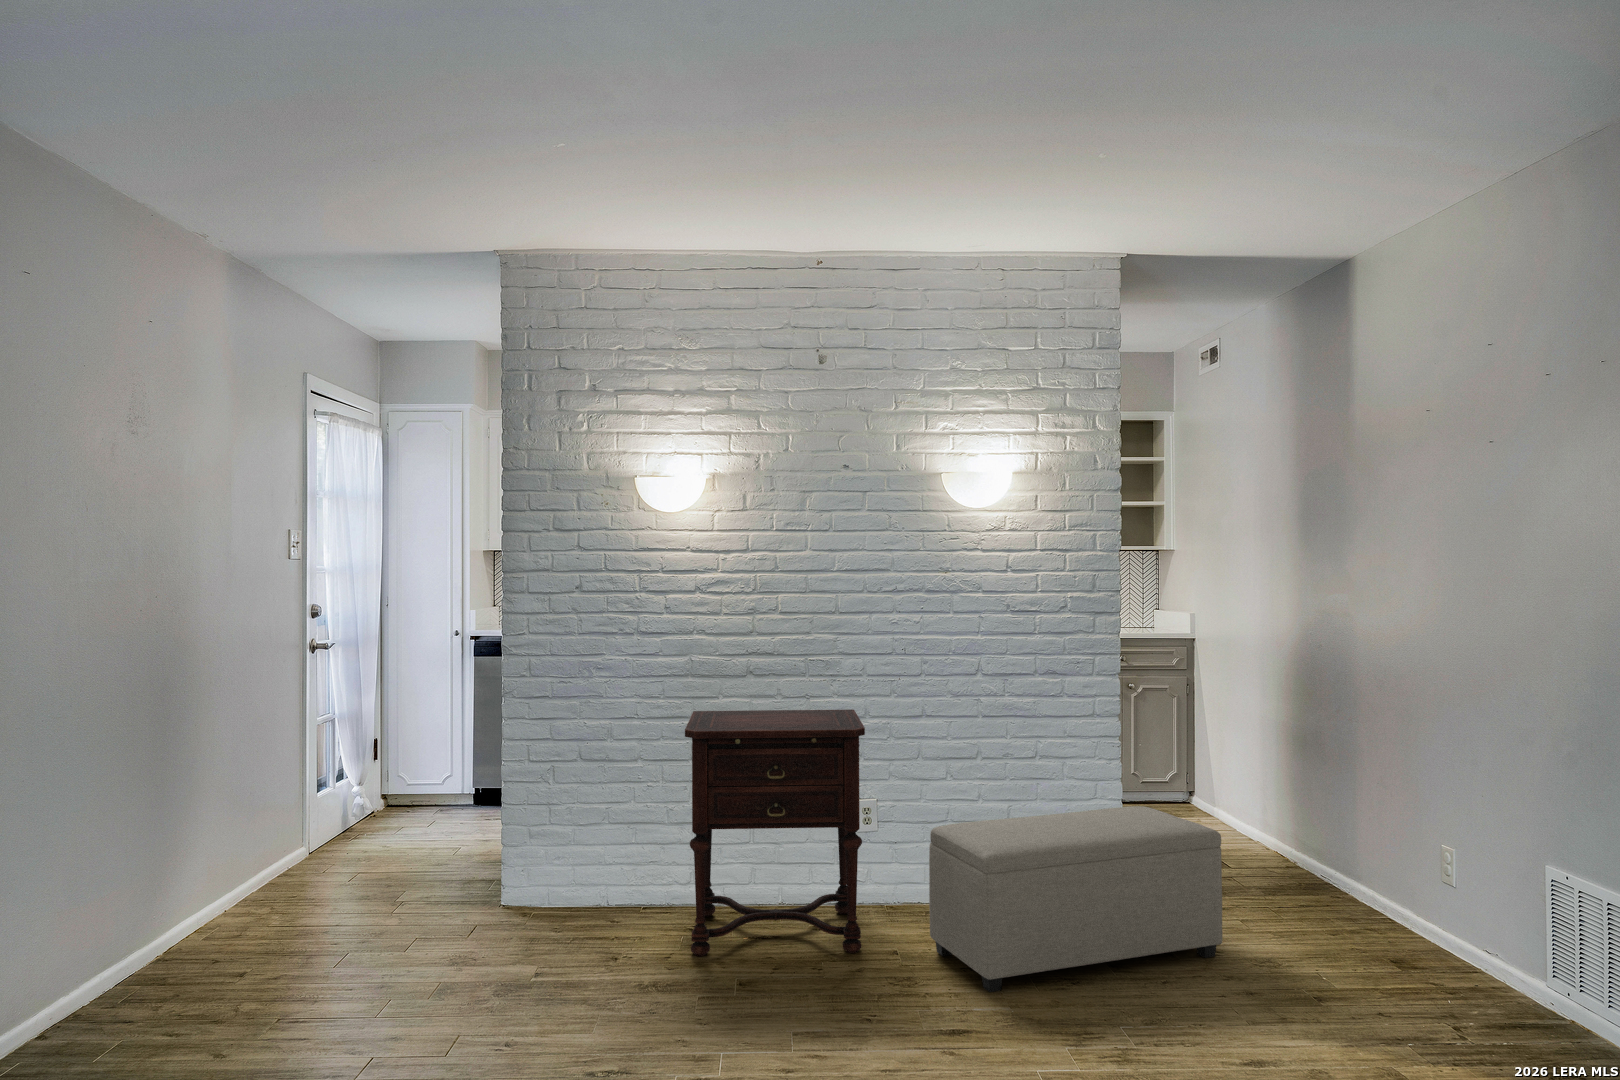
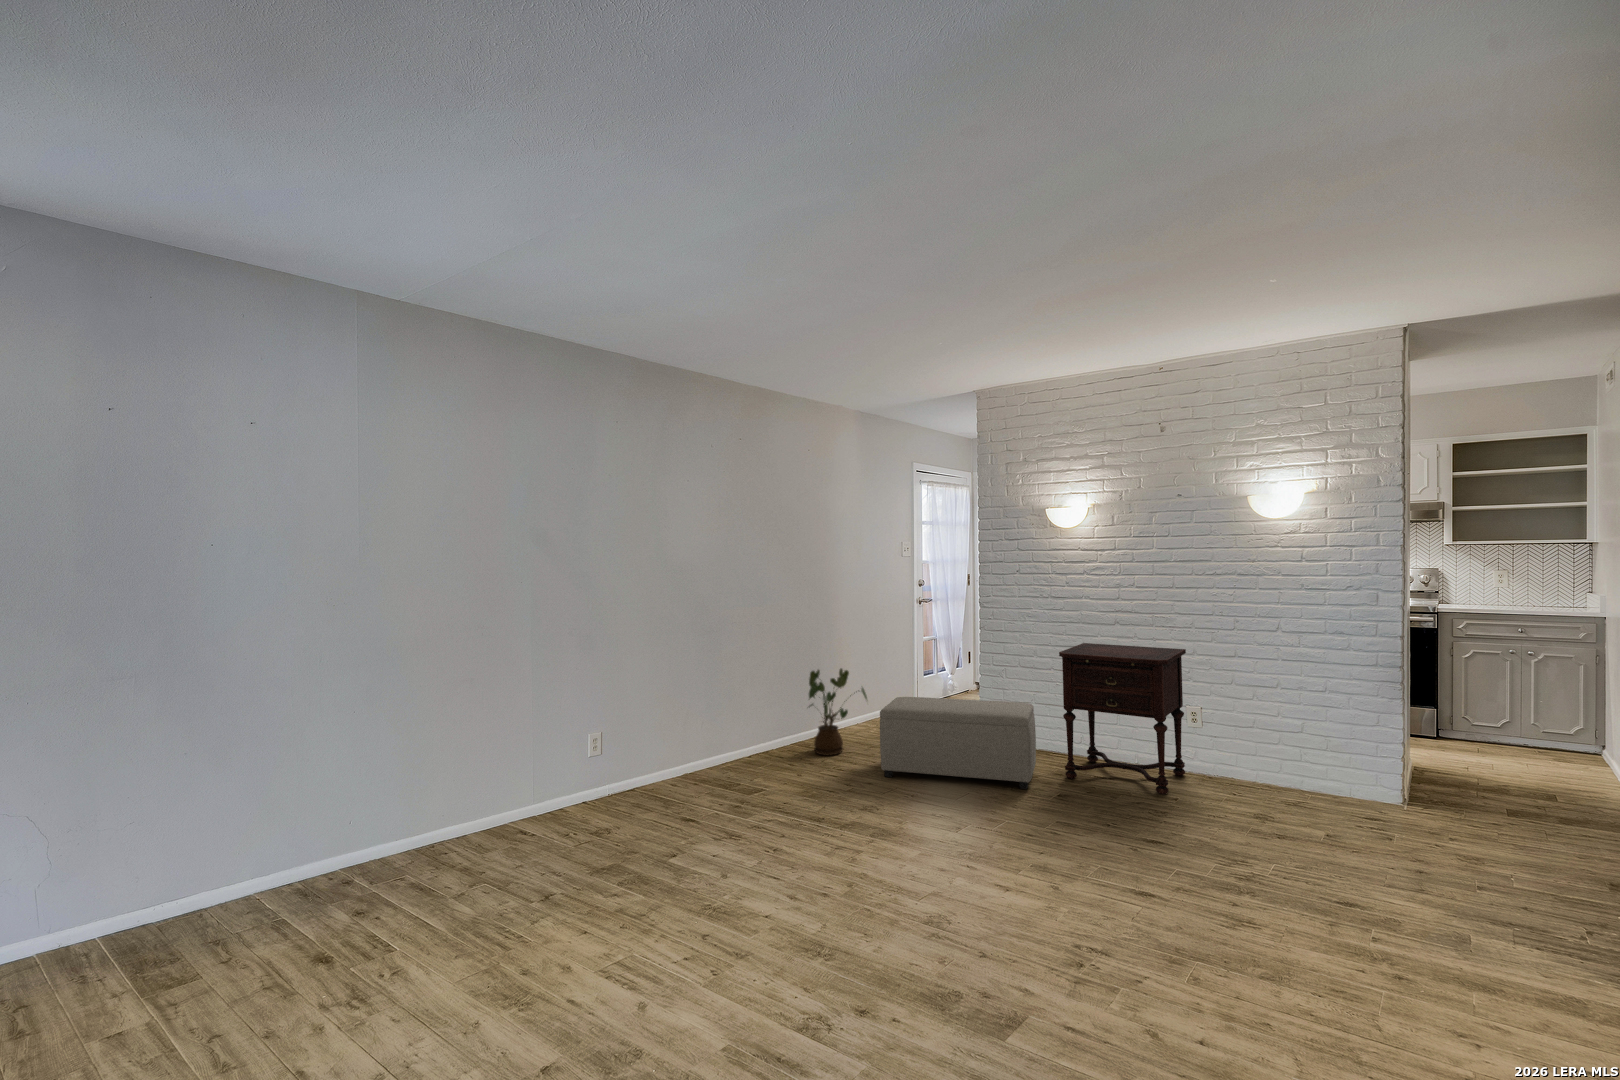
house plant: none [109,805,276,1018] -> present [809,668,867,756]
ottoman: present [929,806,1222,992] -> present [880,697,1036,789]

